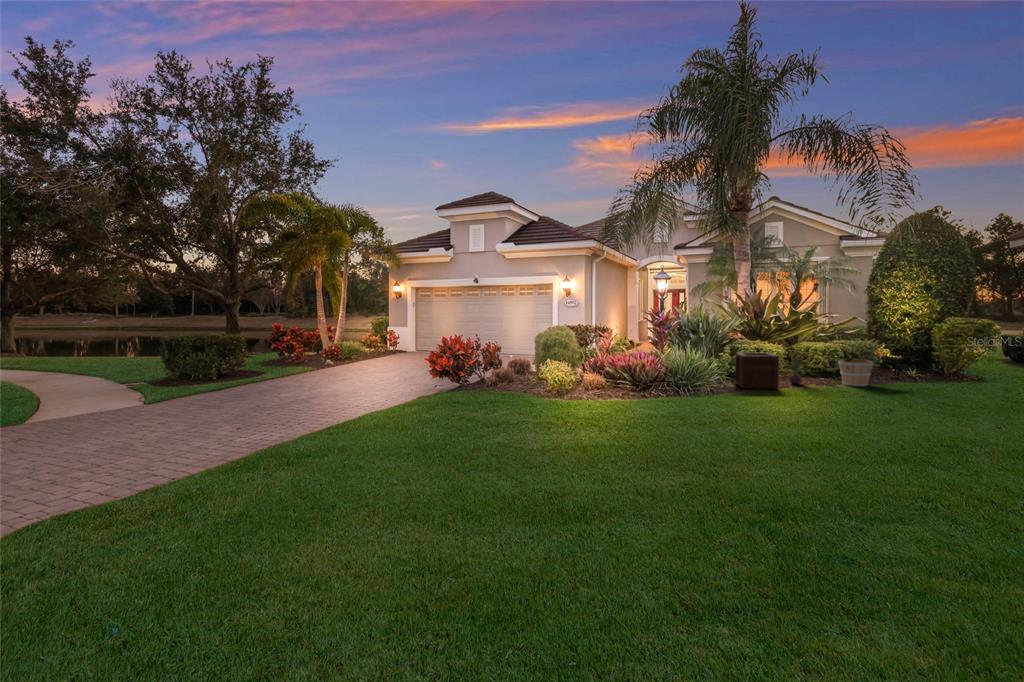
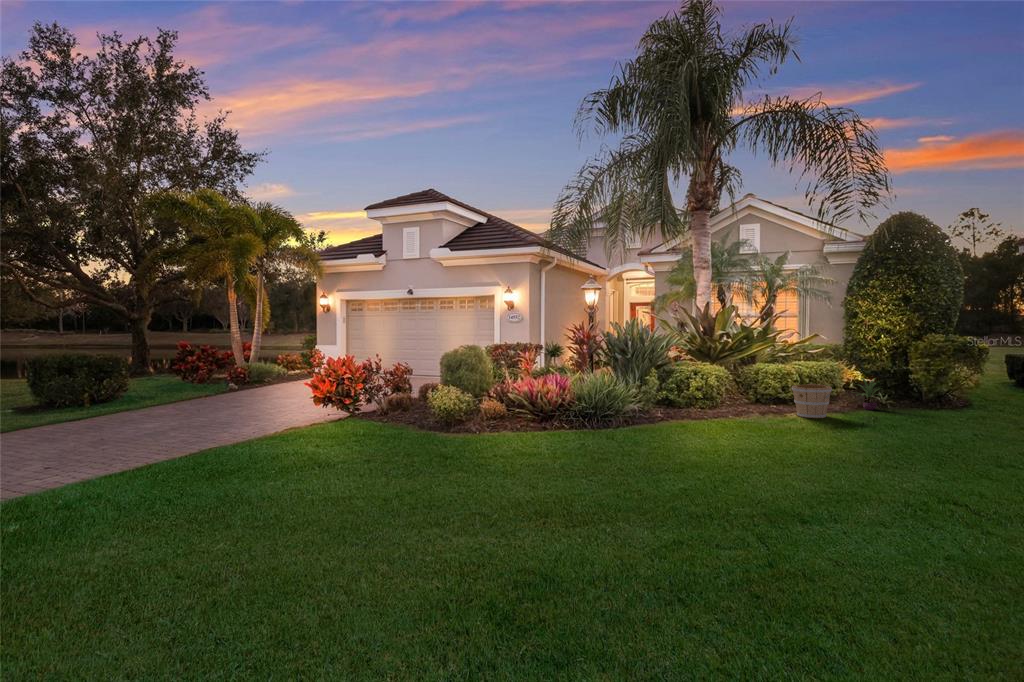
wooden crate: present [735,353,779,389] -> none [668,376,713,421]
decorative plant: present [790,358,801,384] -> present [860,378,877,410]

